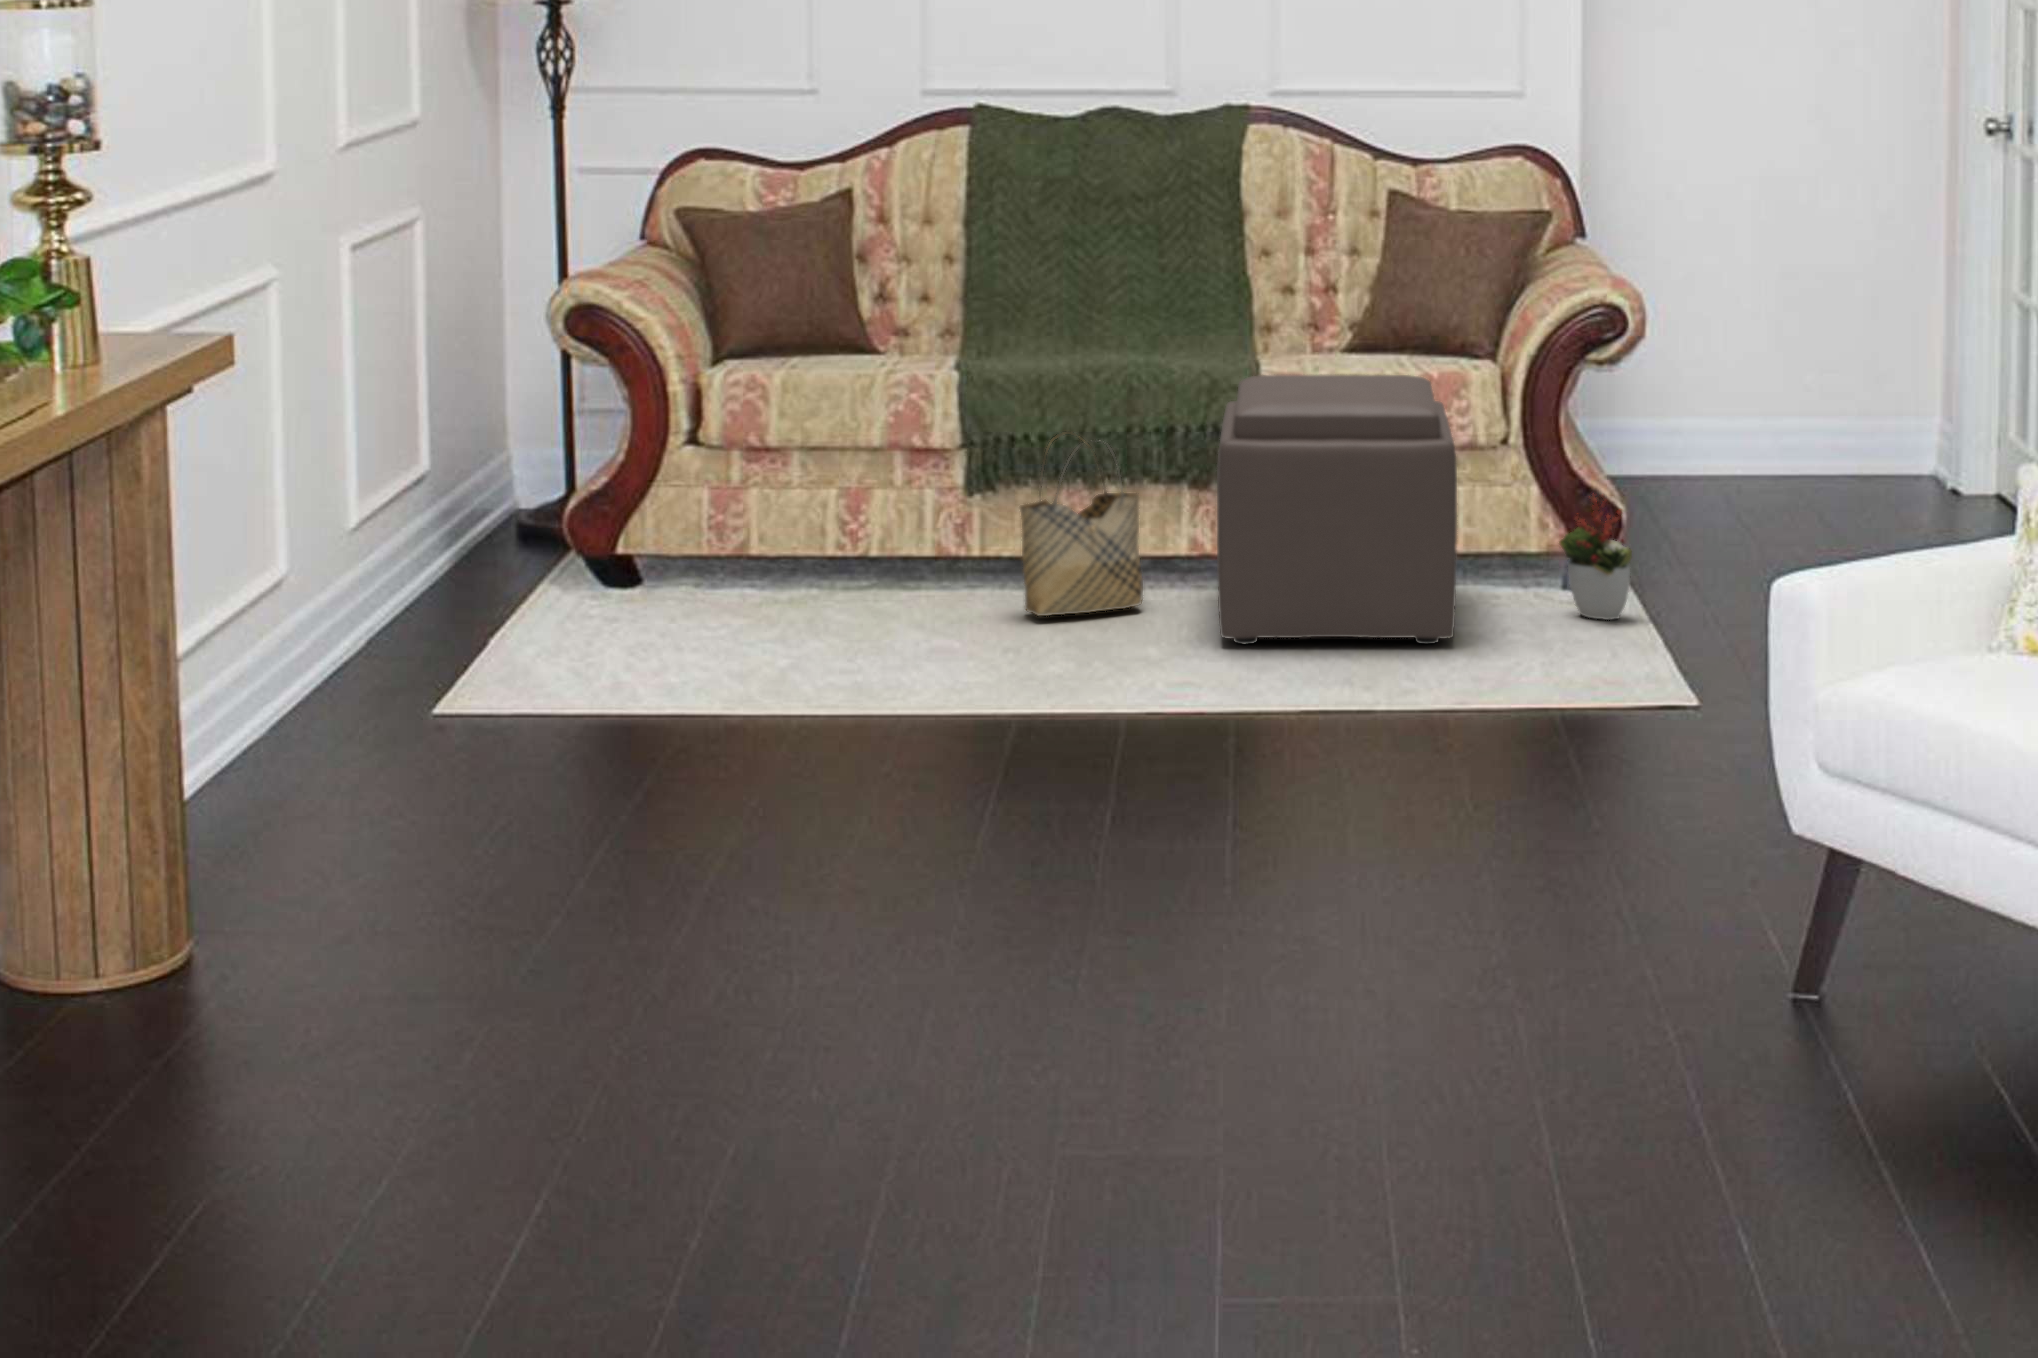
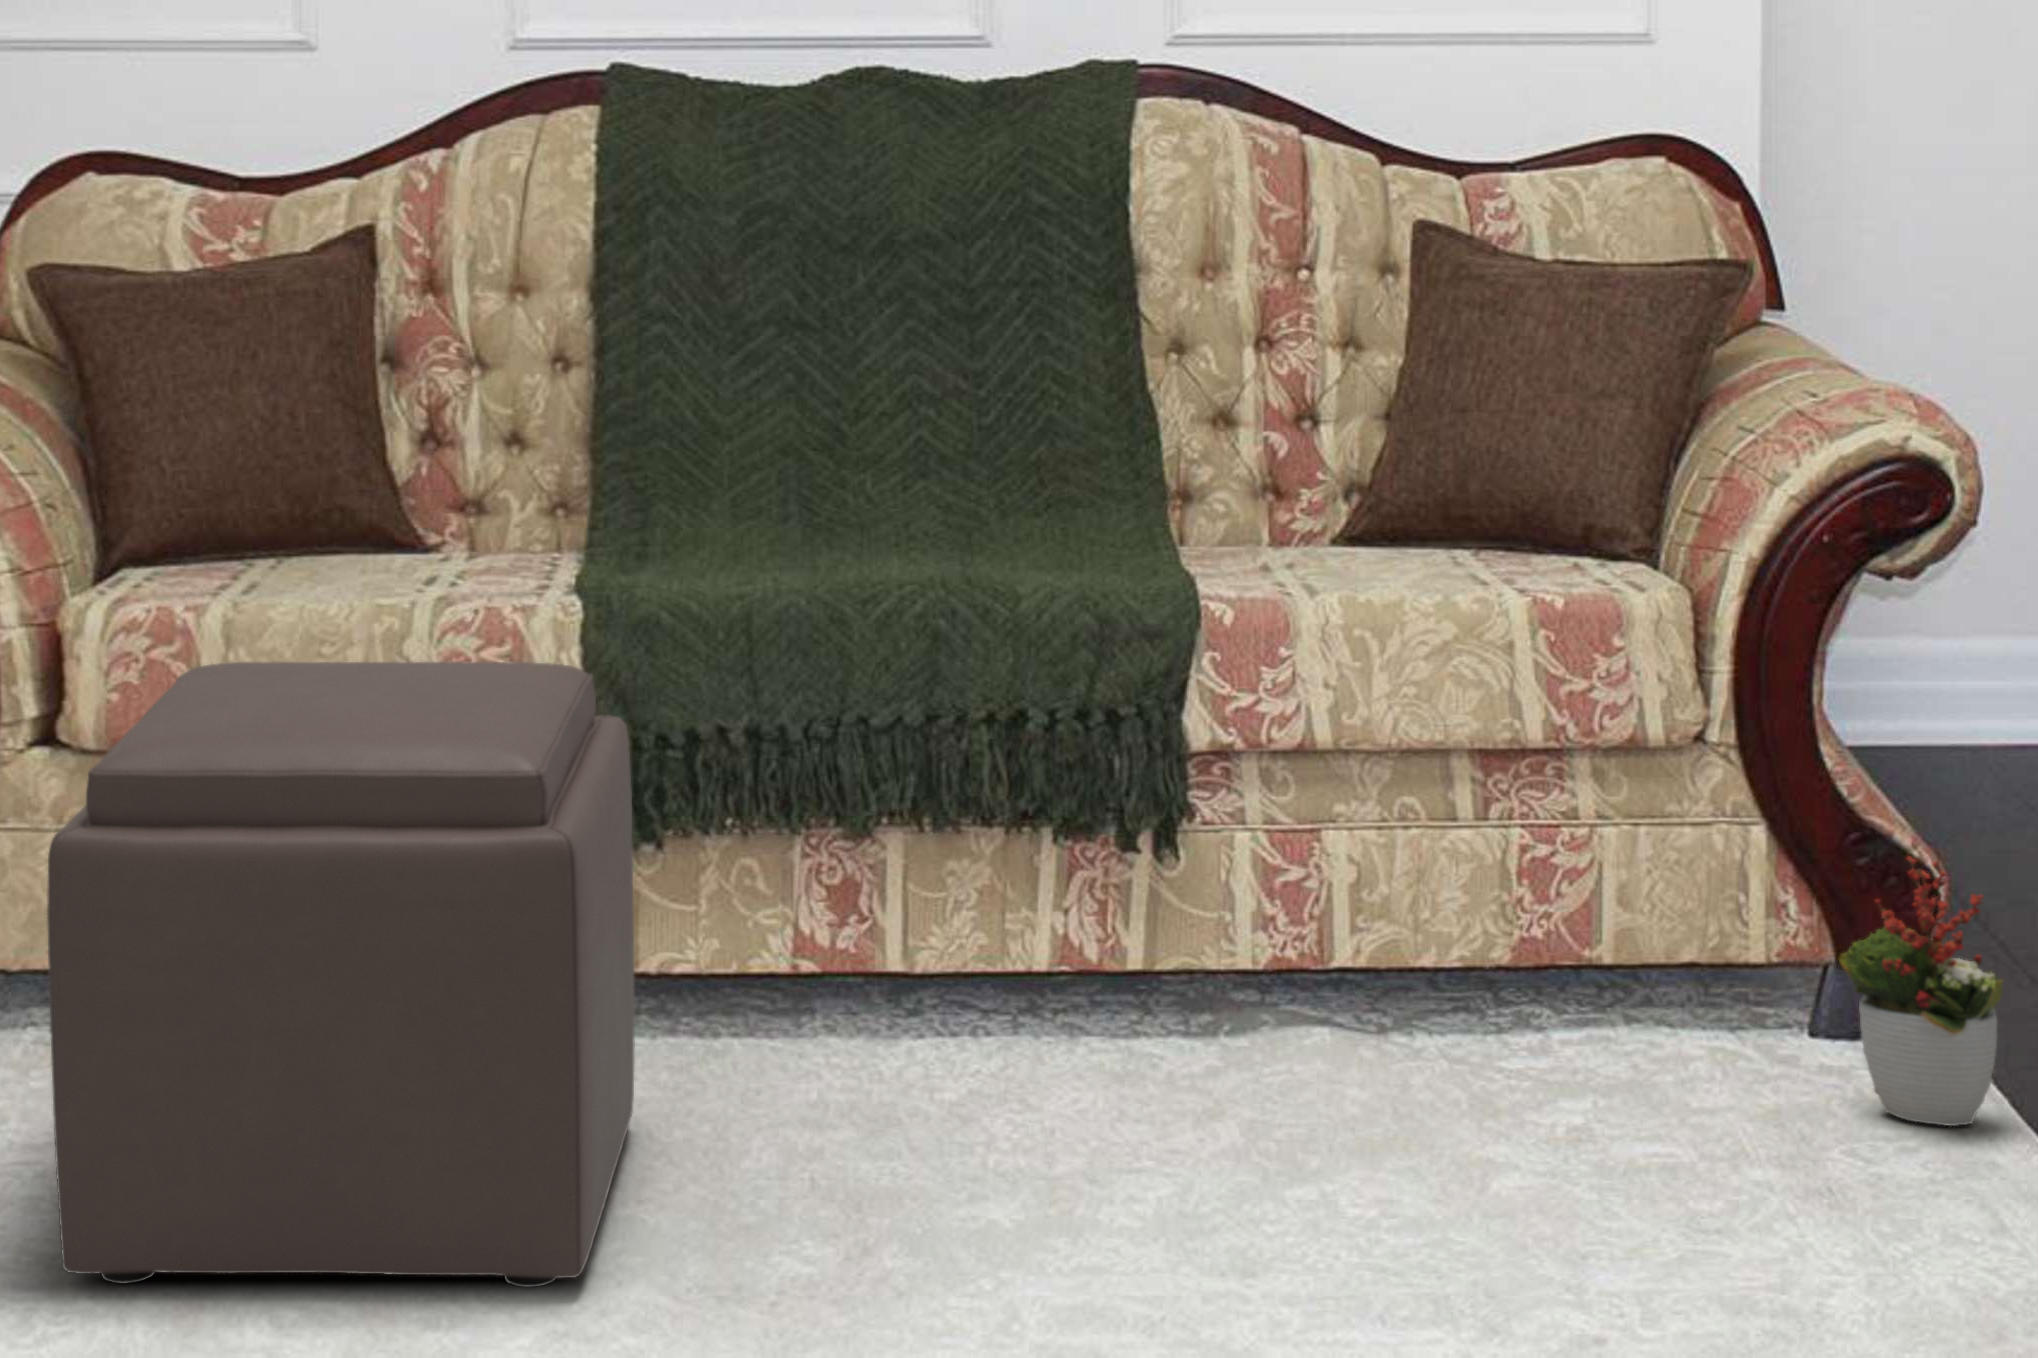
ottoman: present [1217,375,1457,644] -> present [47,662,635,1287]
woven basket: present [1020,433,1143,616] -> none [707,723,963,1112]

